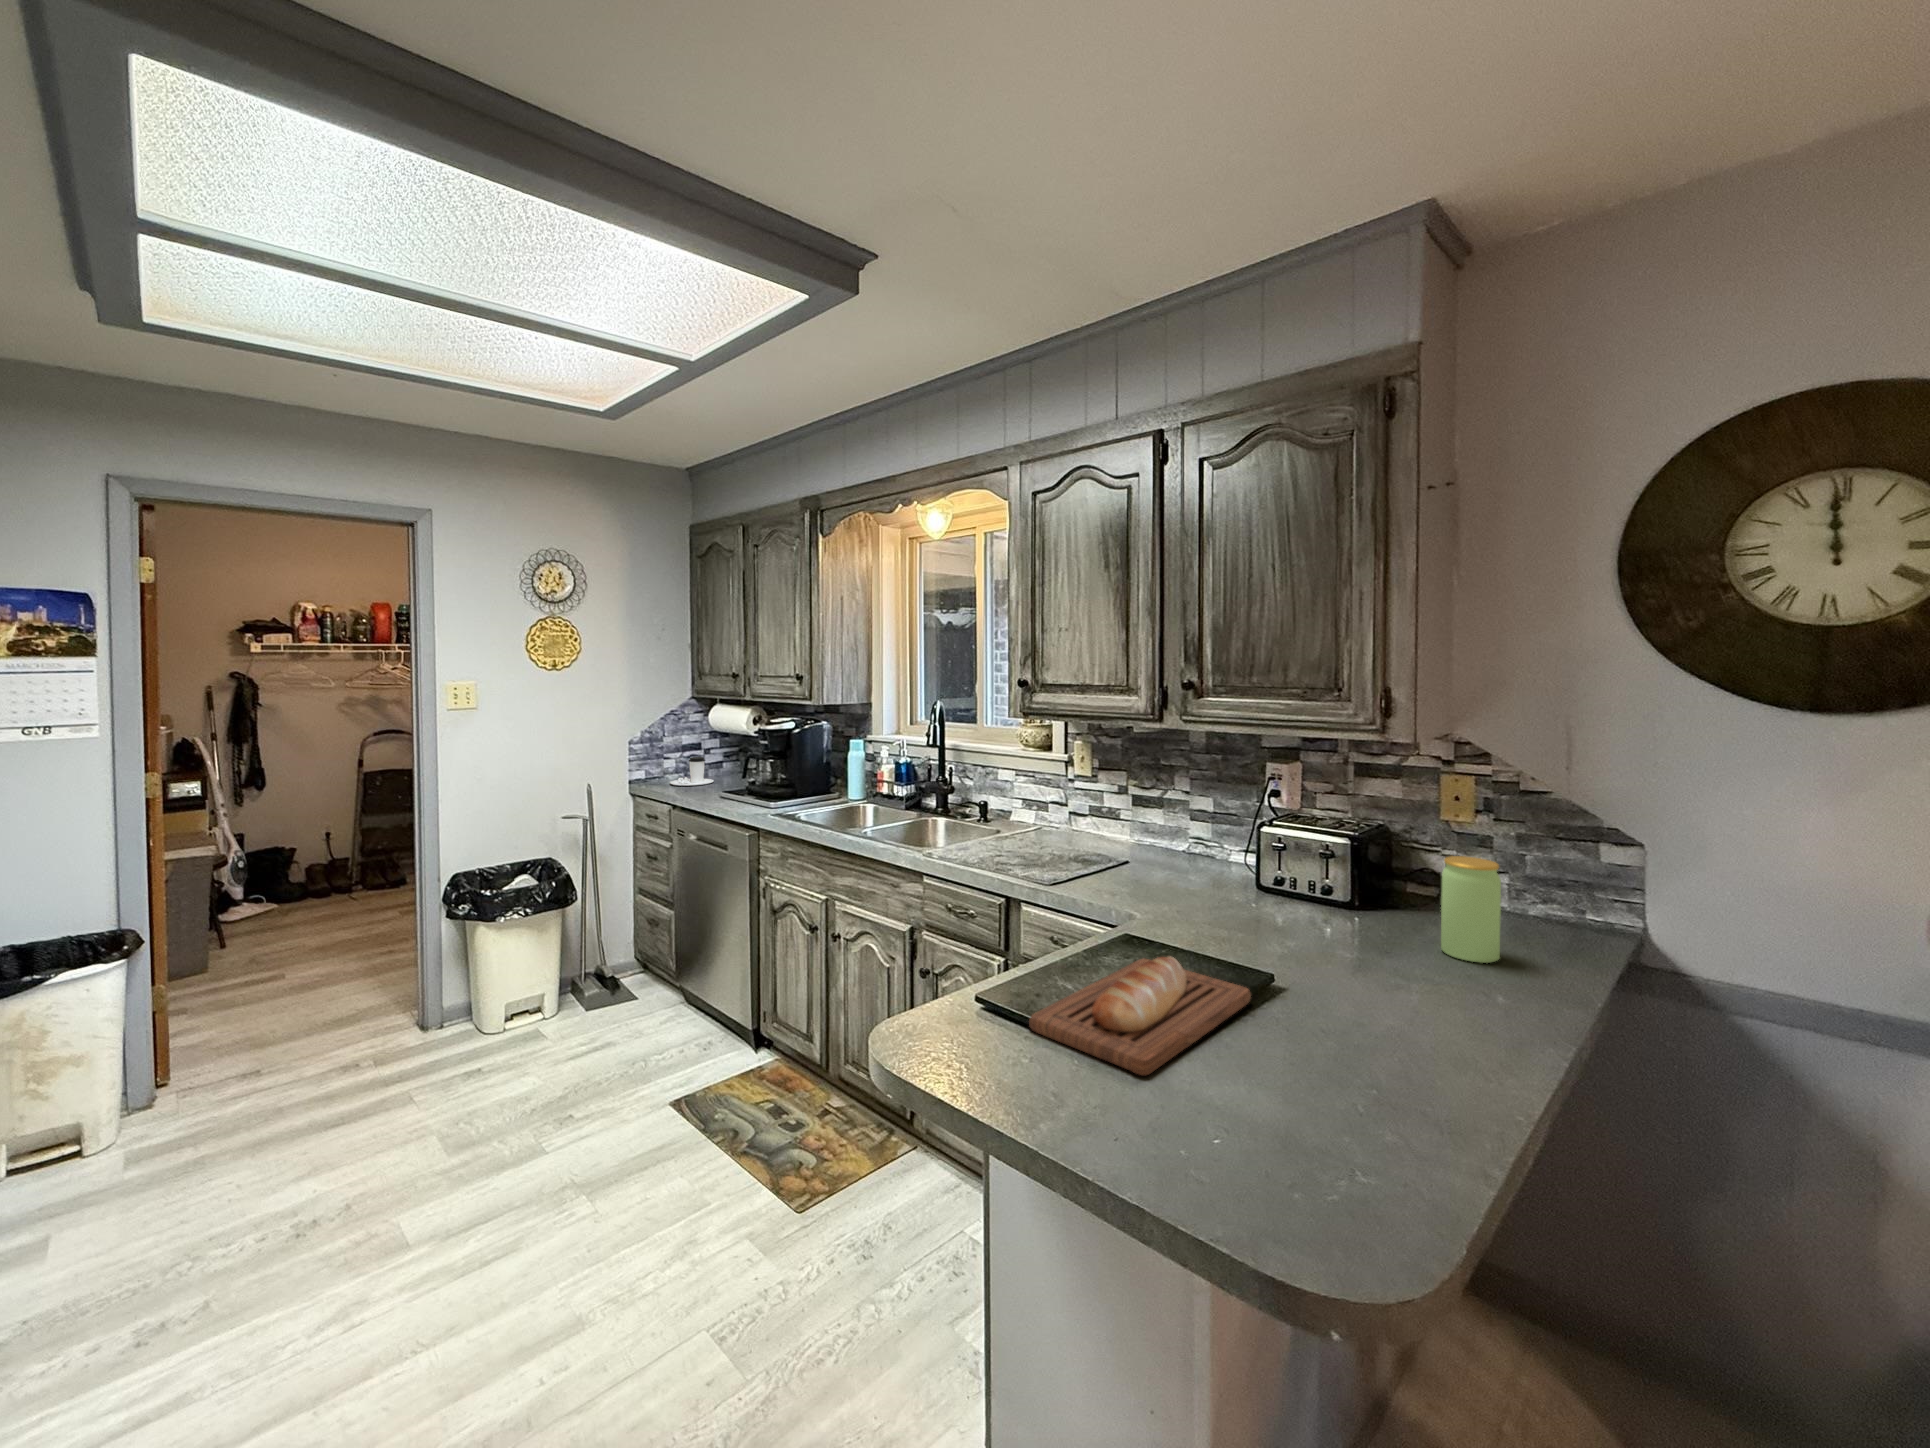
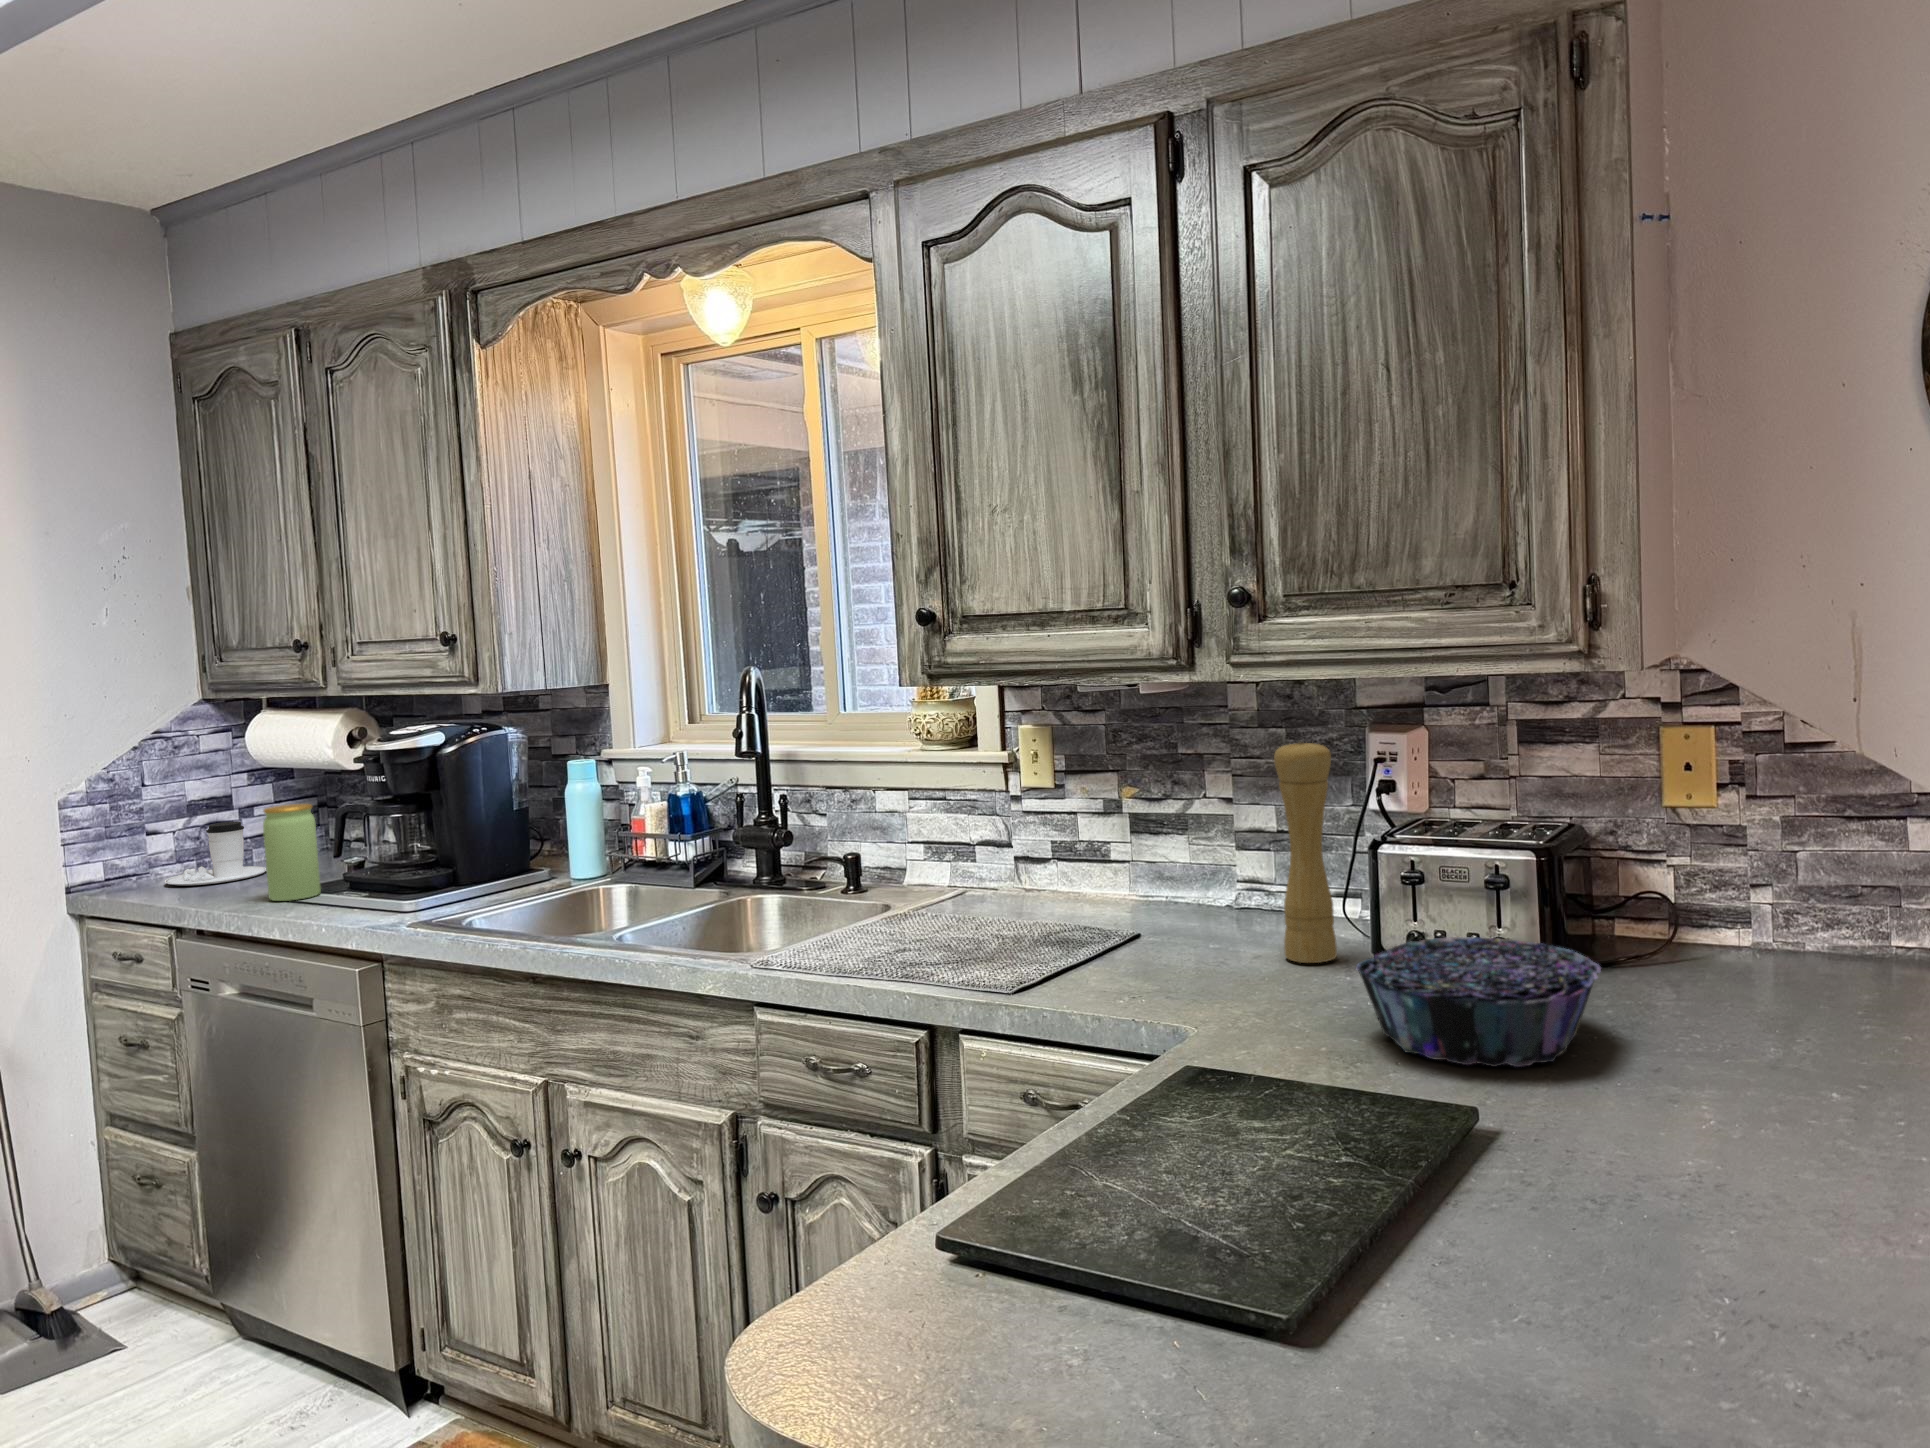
pepper mill: none [1204,764,1236,887] -> present [1274,740,1337,963]
jar: present [1441,856,1501,963] -> present [263,804,321,901]
decorative bowl: none [1230,882,1375,959] -> present [1356,937,1601,1067]
bread loaf: present [1029,957,1251,1075] -> none [1053,1098,1439,1337]

